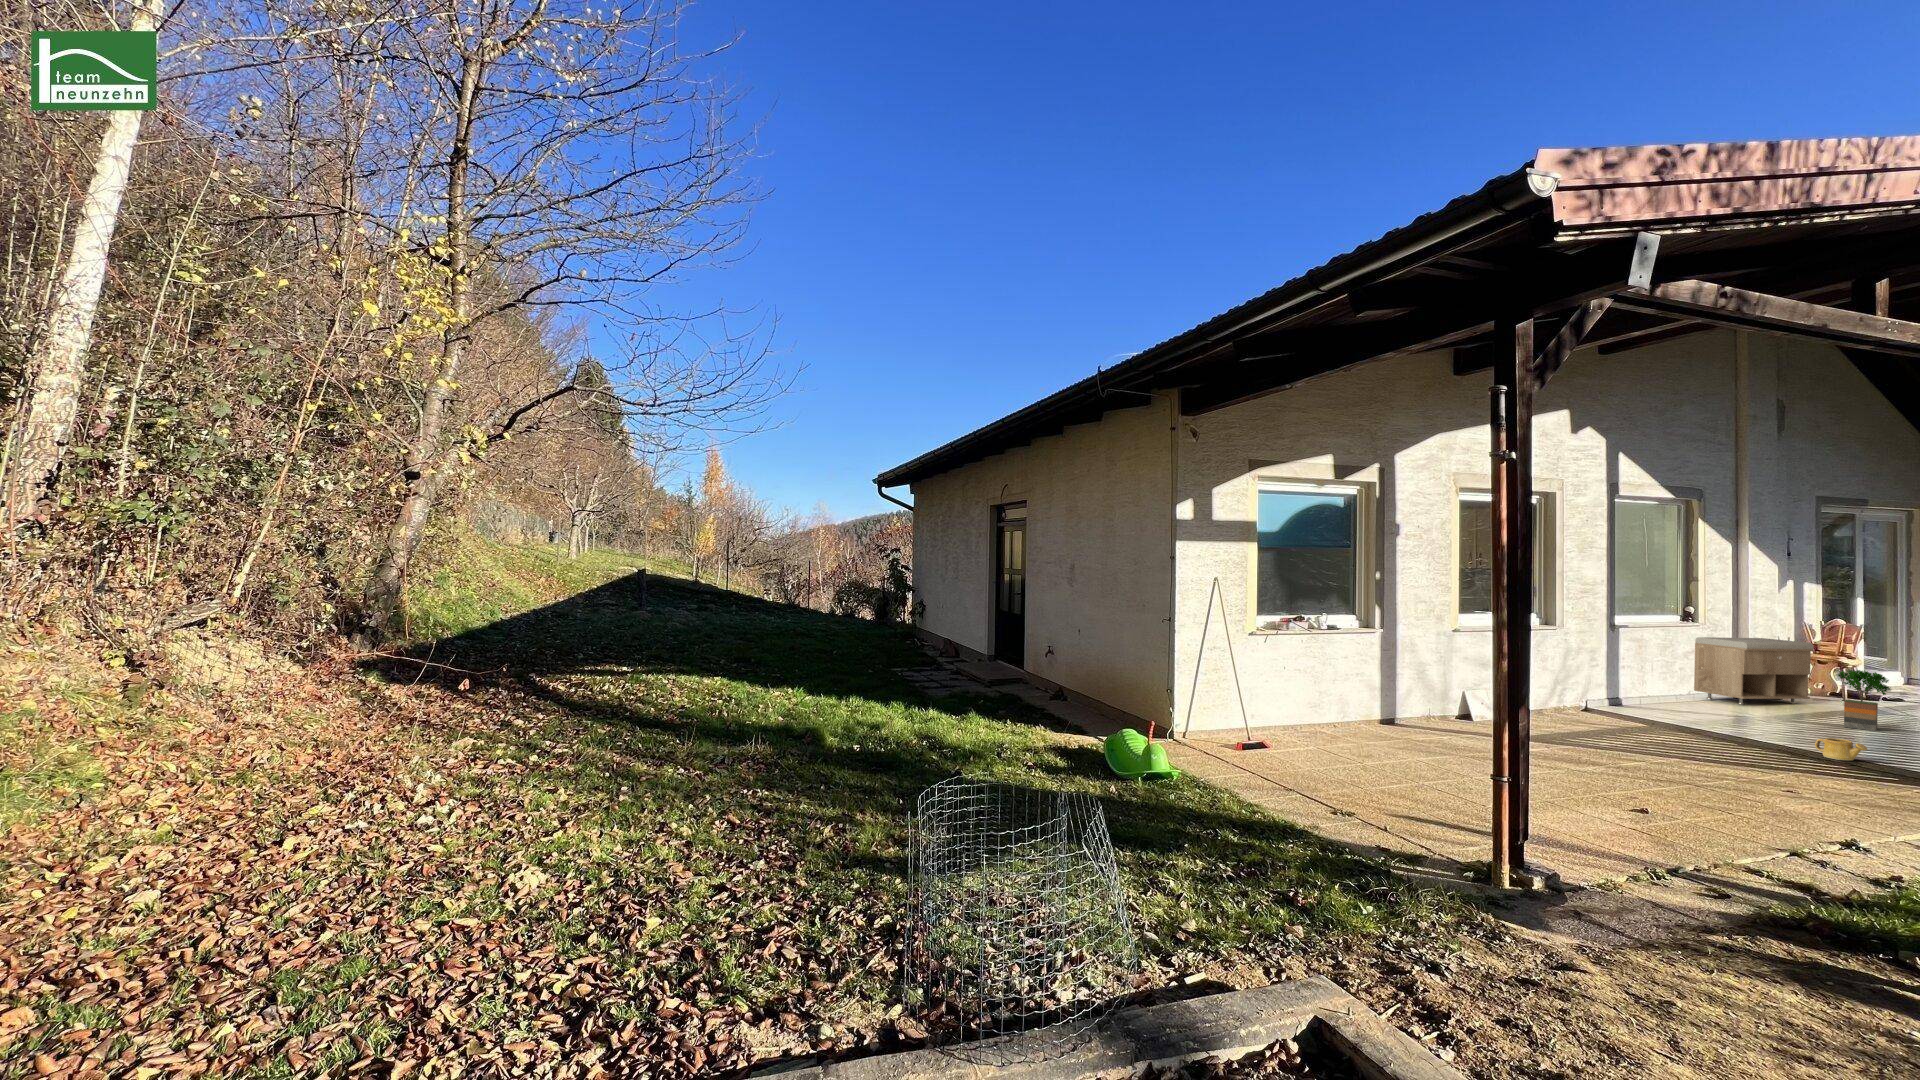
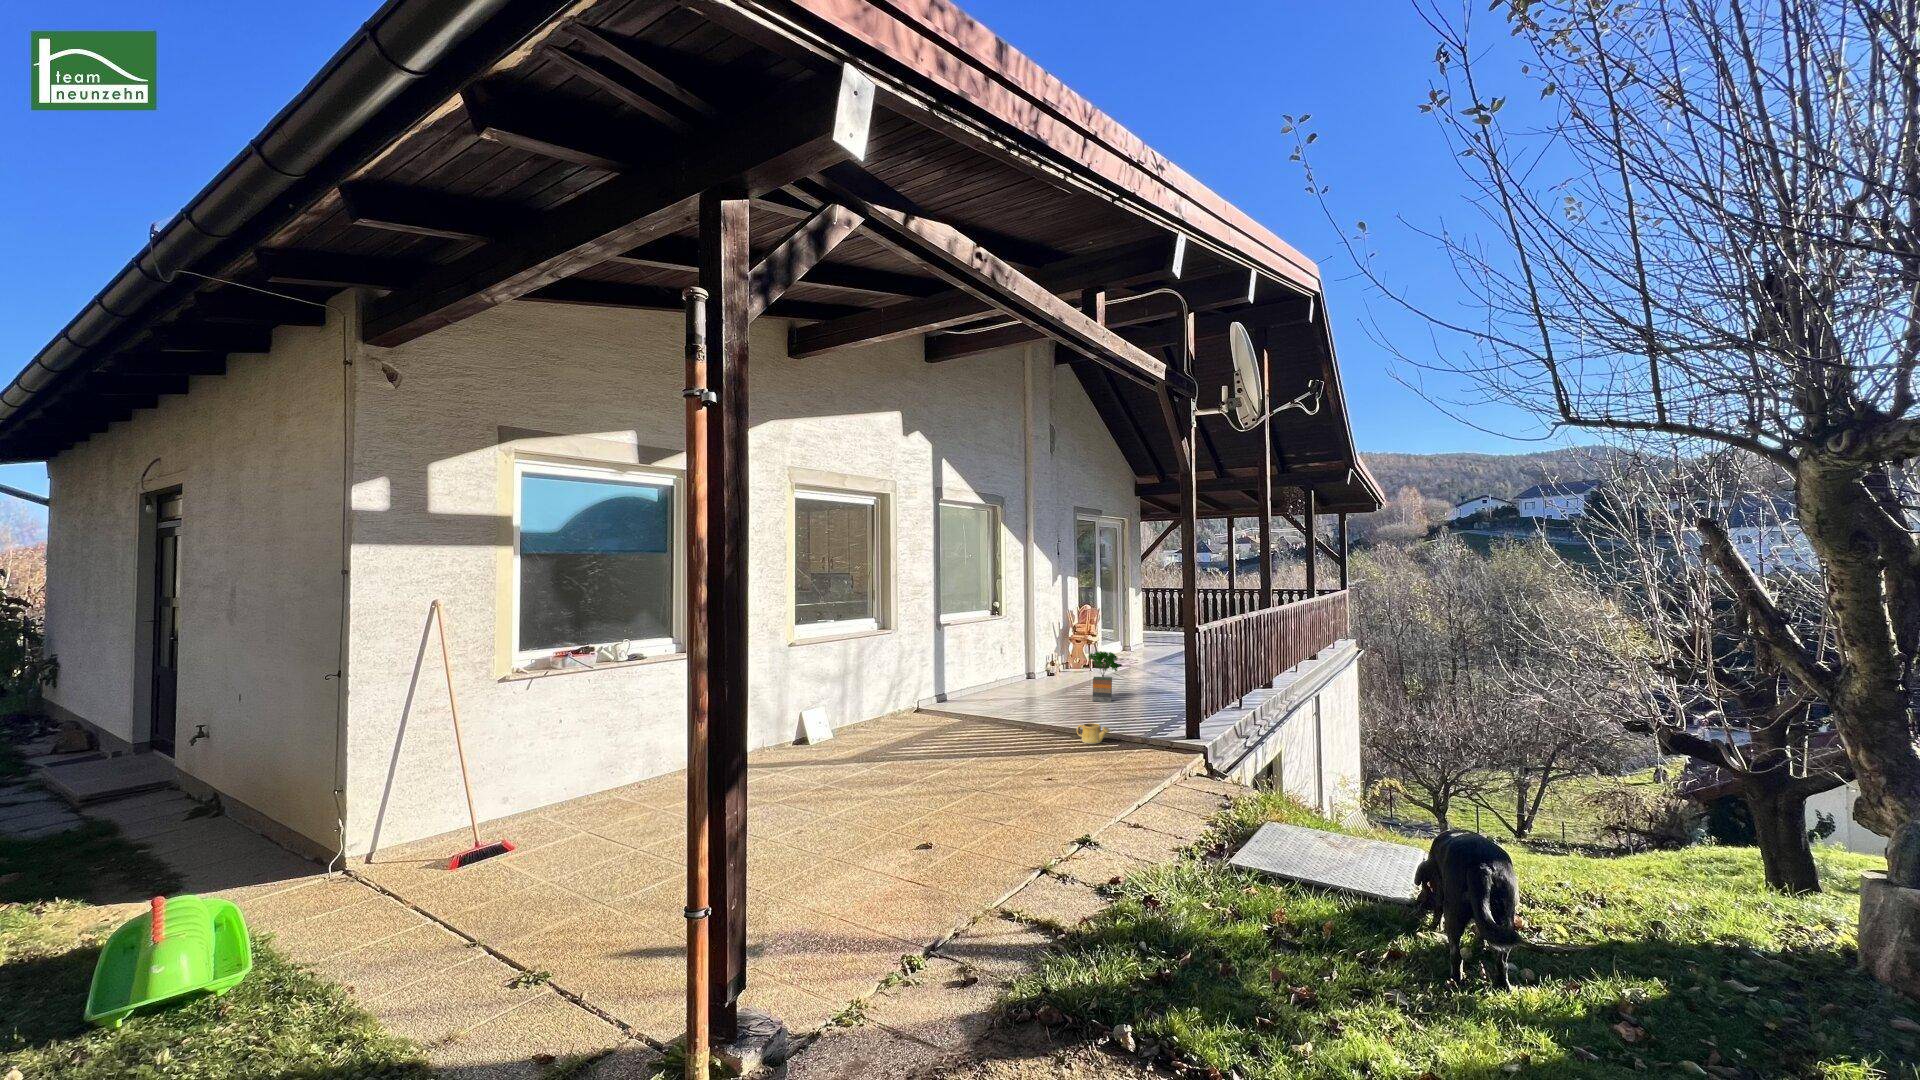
storage bench: present [1694,637,1813,705] -> none [999,625,1074,686]

